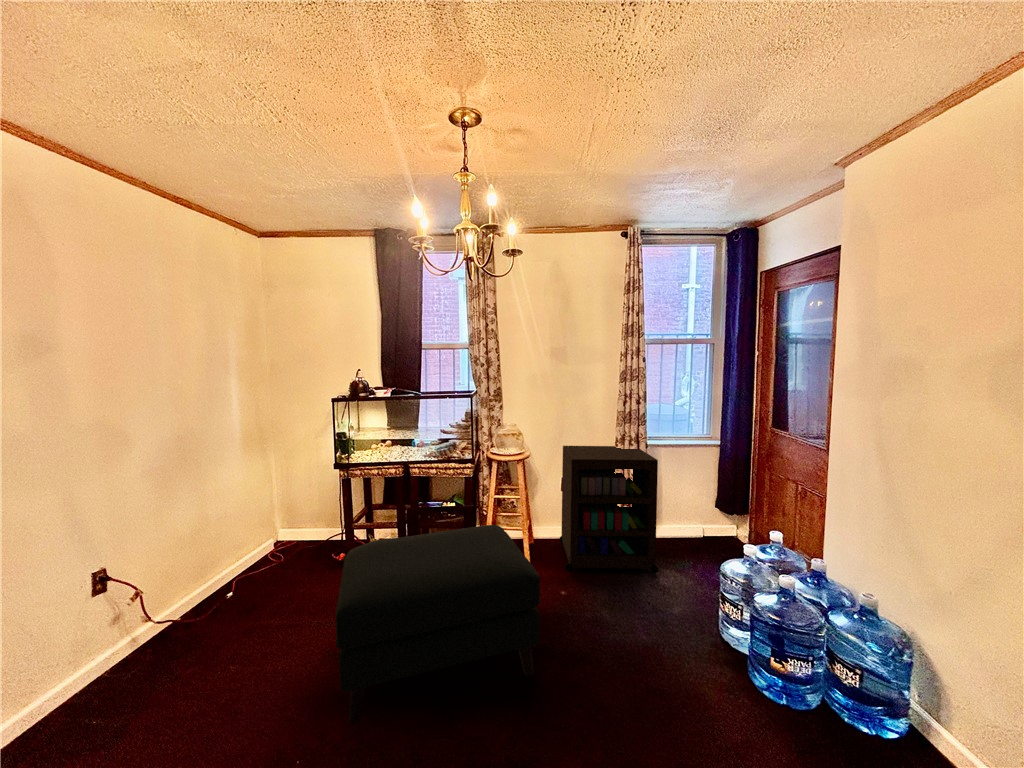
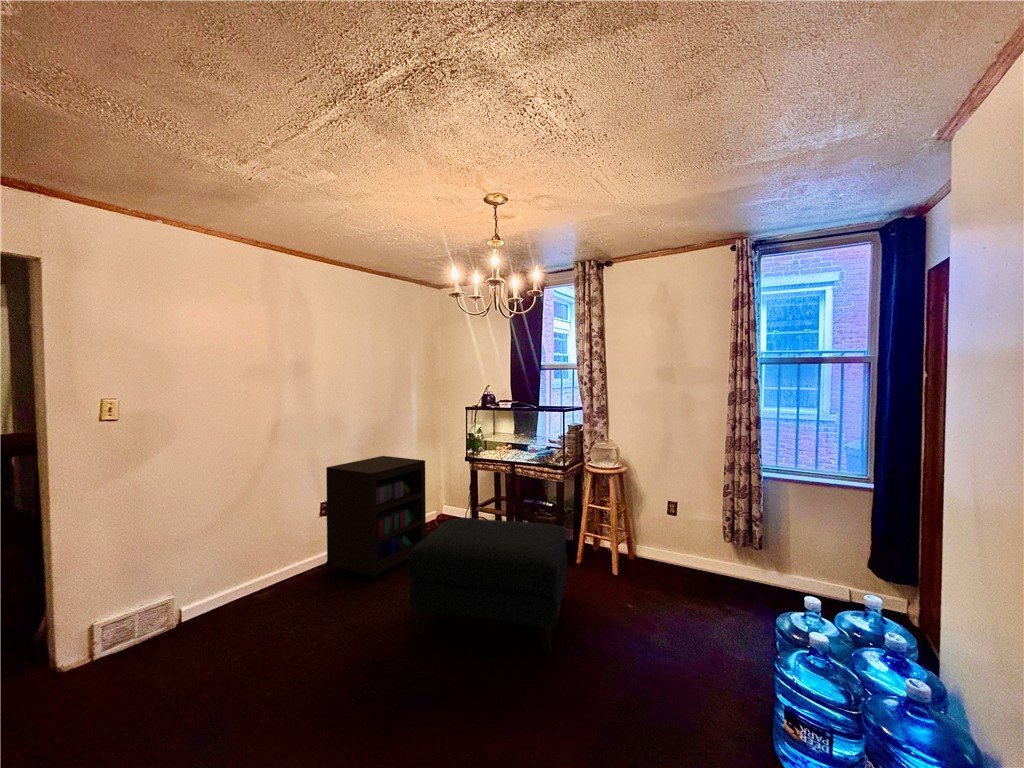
storage cabinet: present [560,446,659,573] -> present [325,456,426,582]

